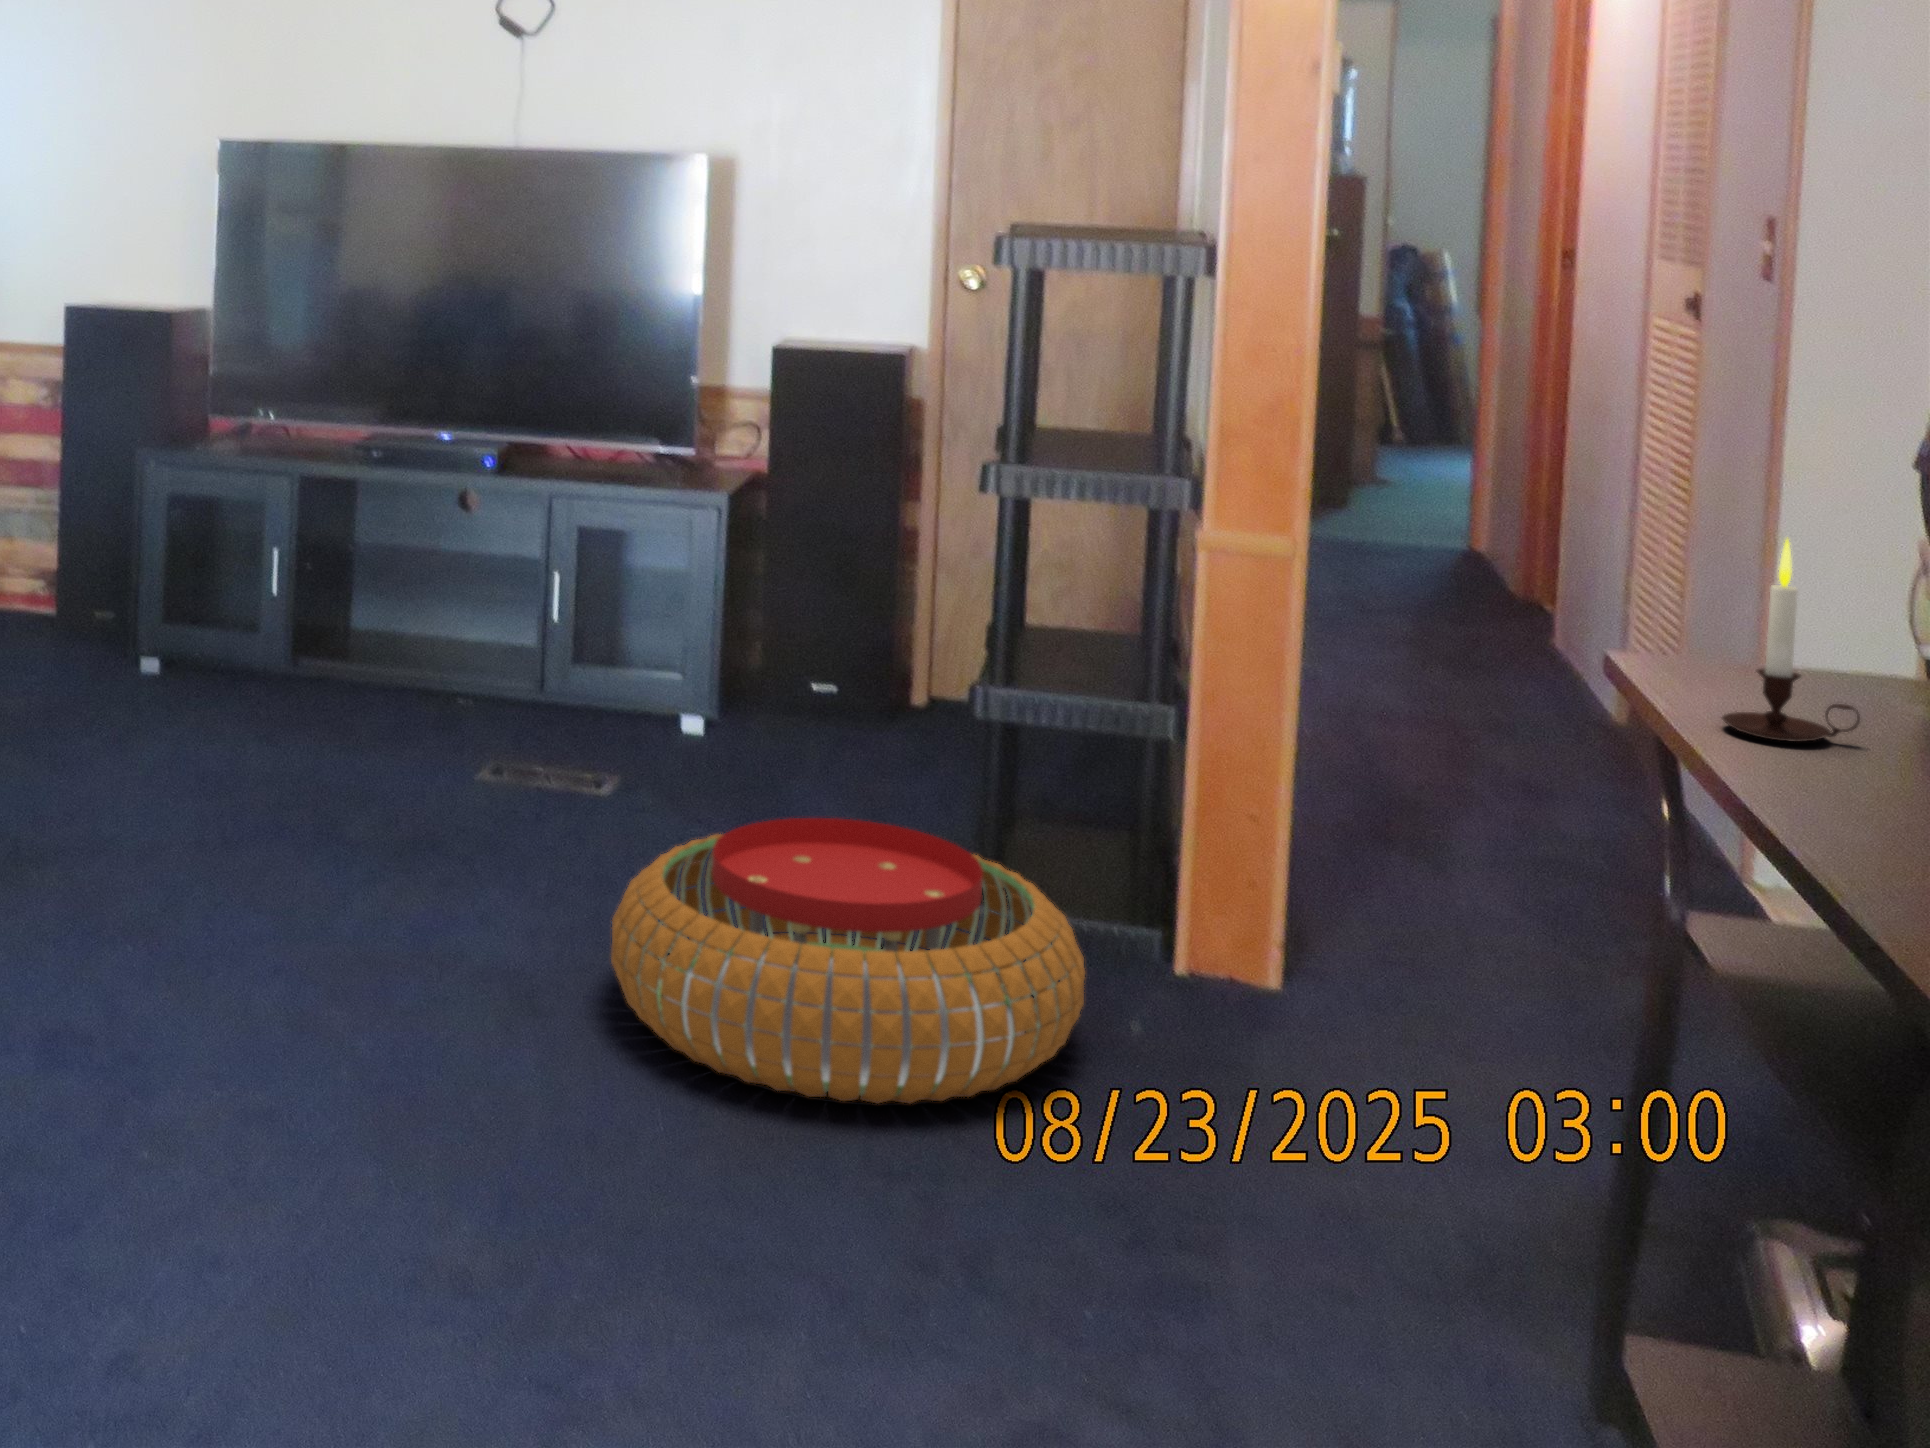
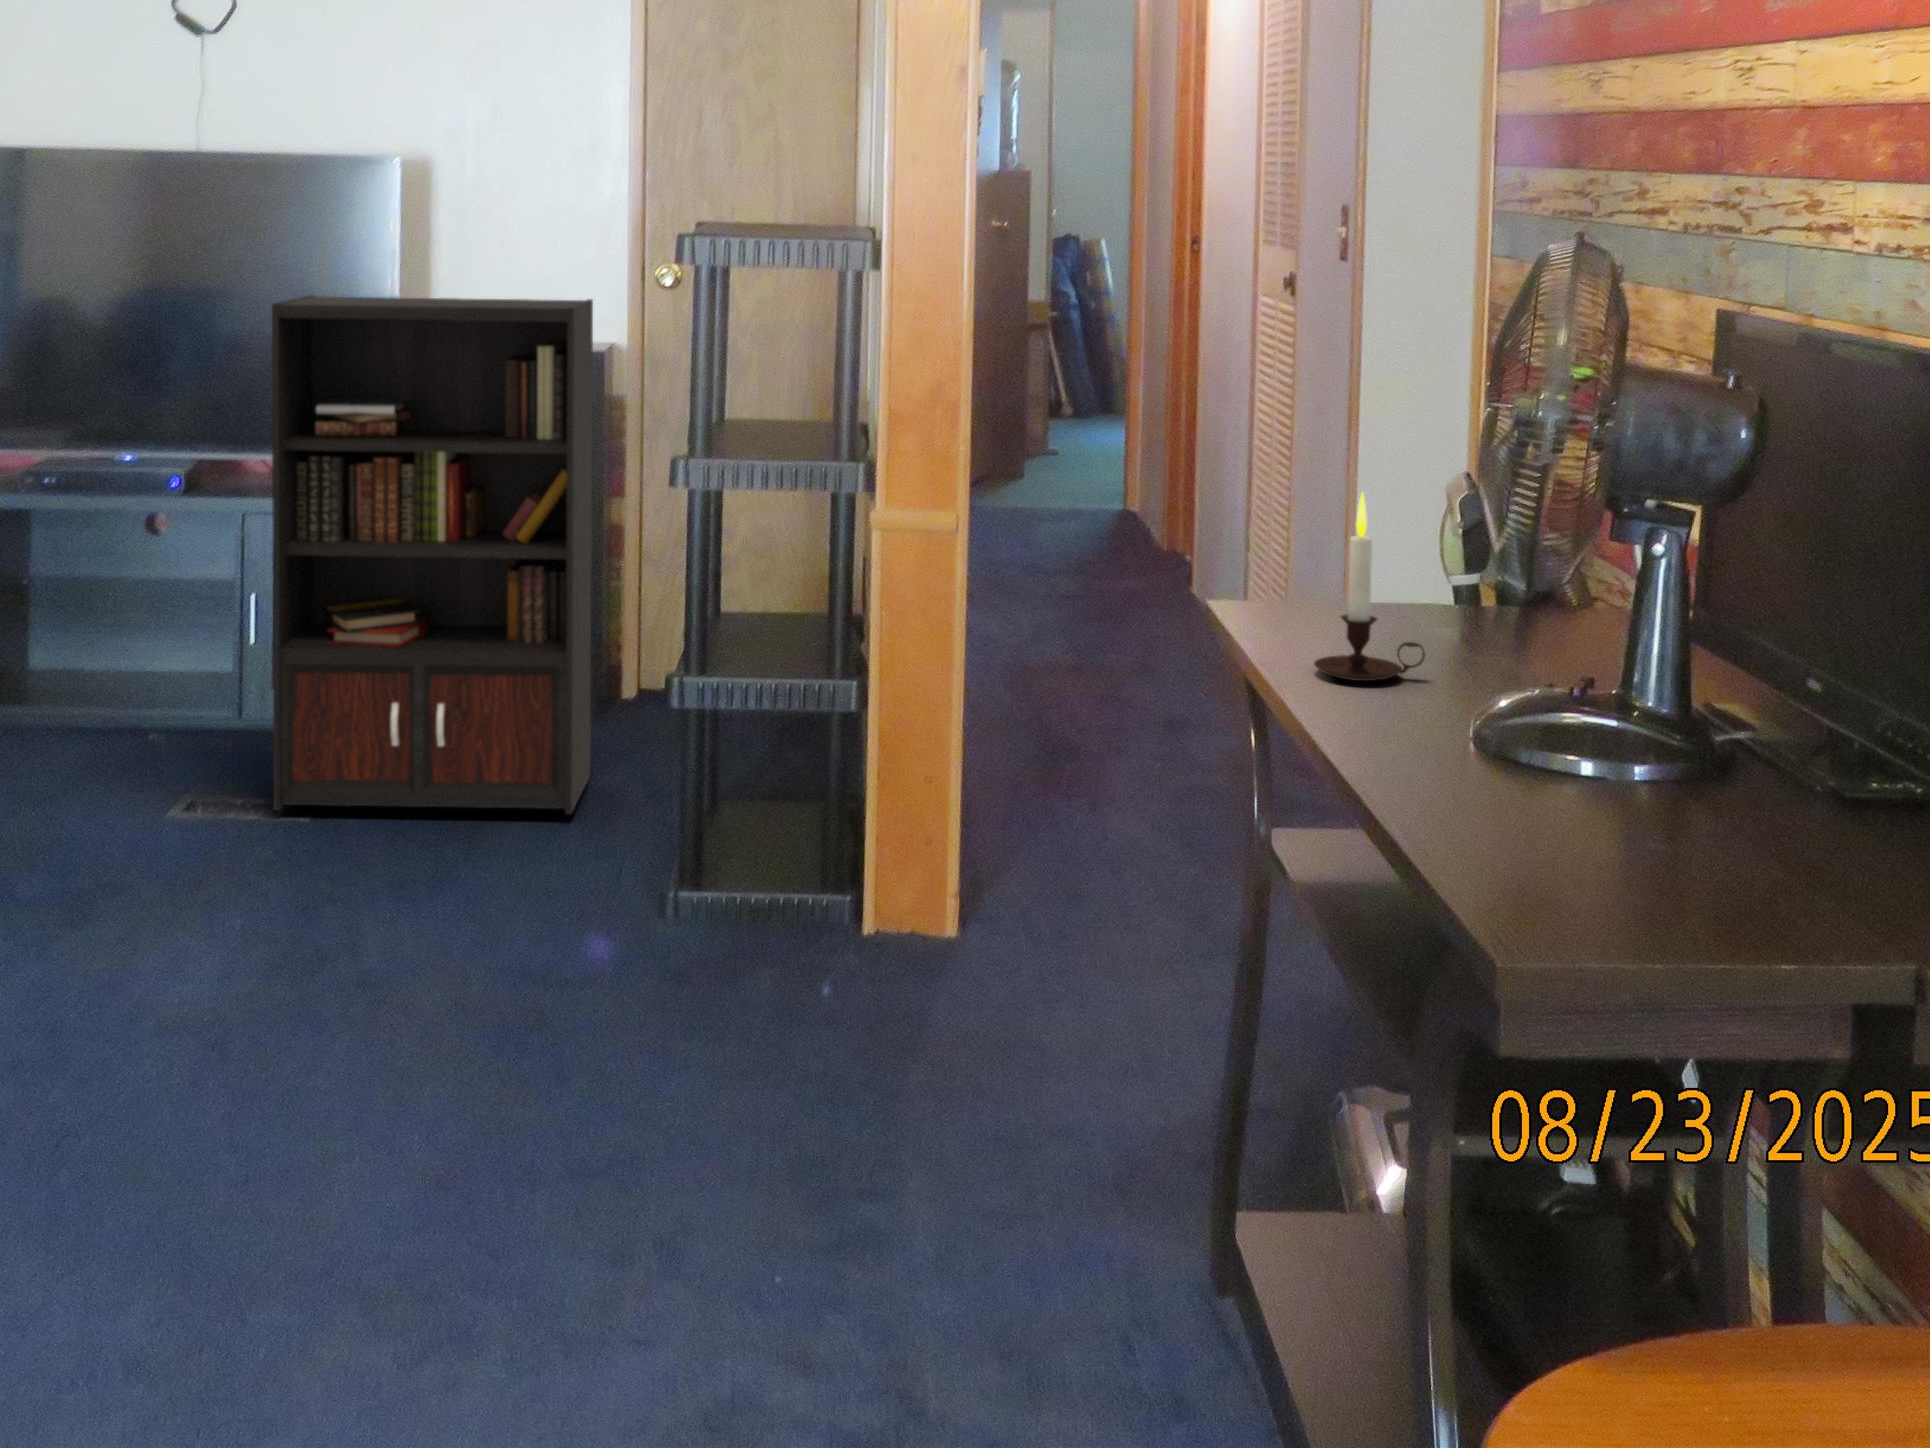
bookcase: none [578,290,977,814] -> present [272,295,593,814]
pouf: present [611,818,1085,1104] -> none [287,829,773,1129]

